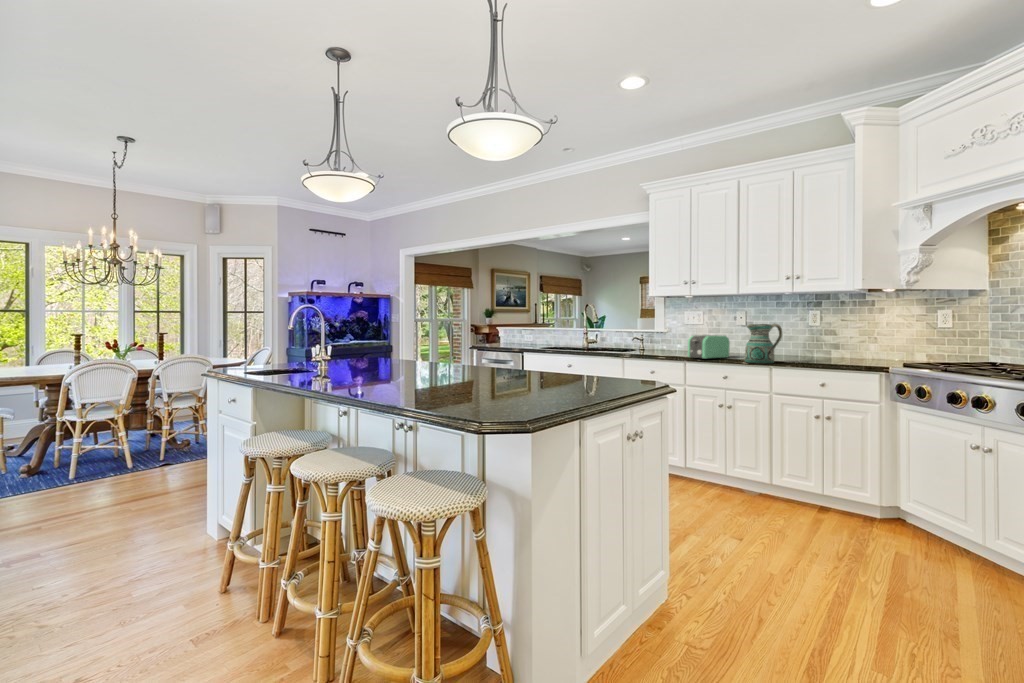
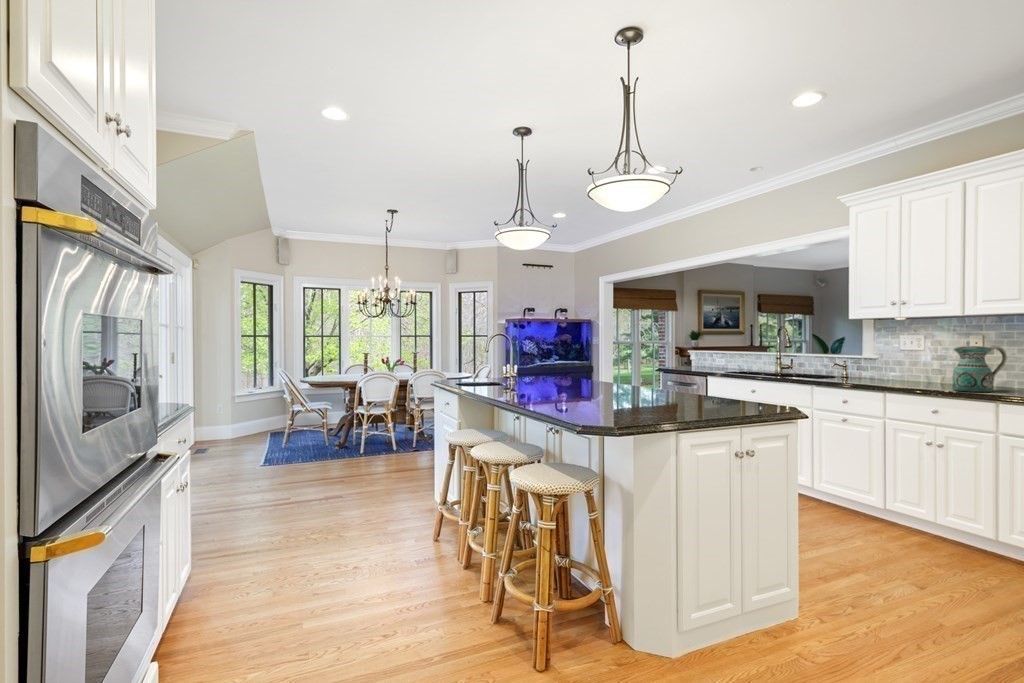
toaster: present [688,335,730,359] -> none [885,359,943,385]

